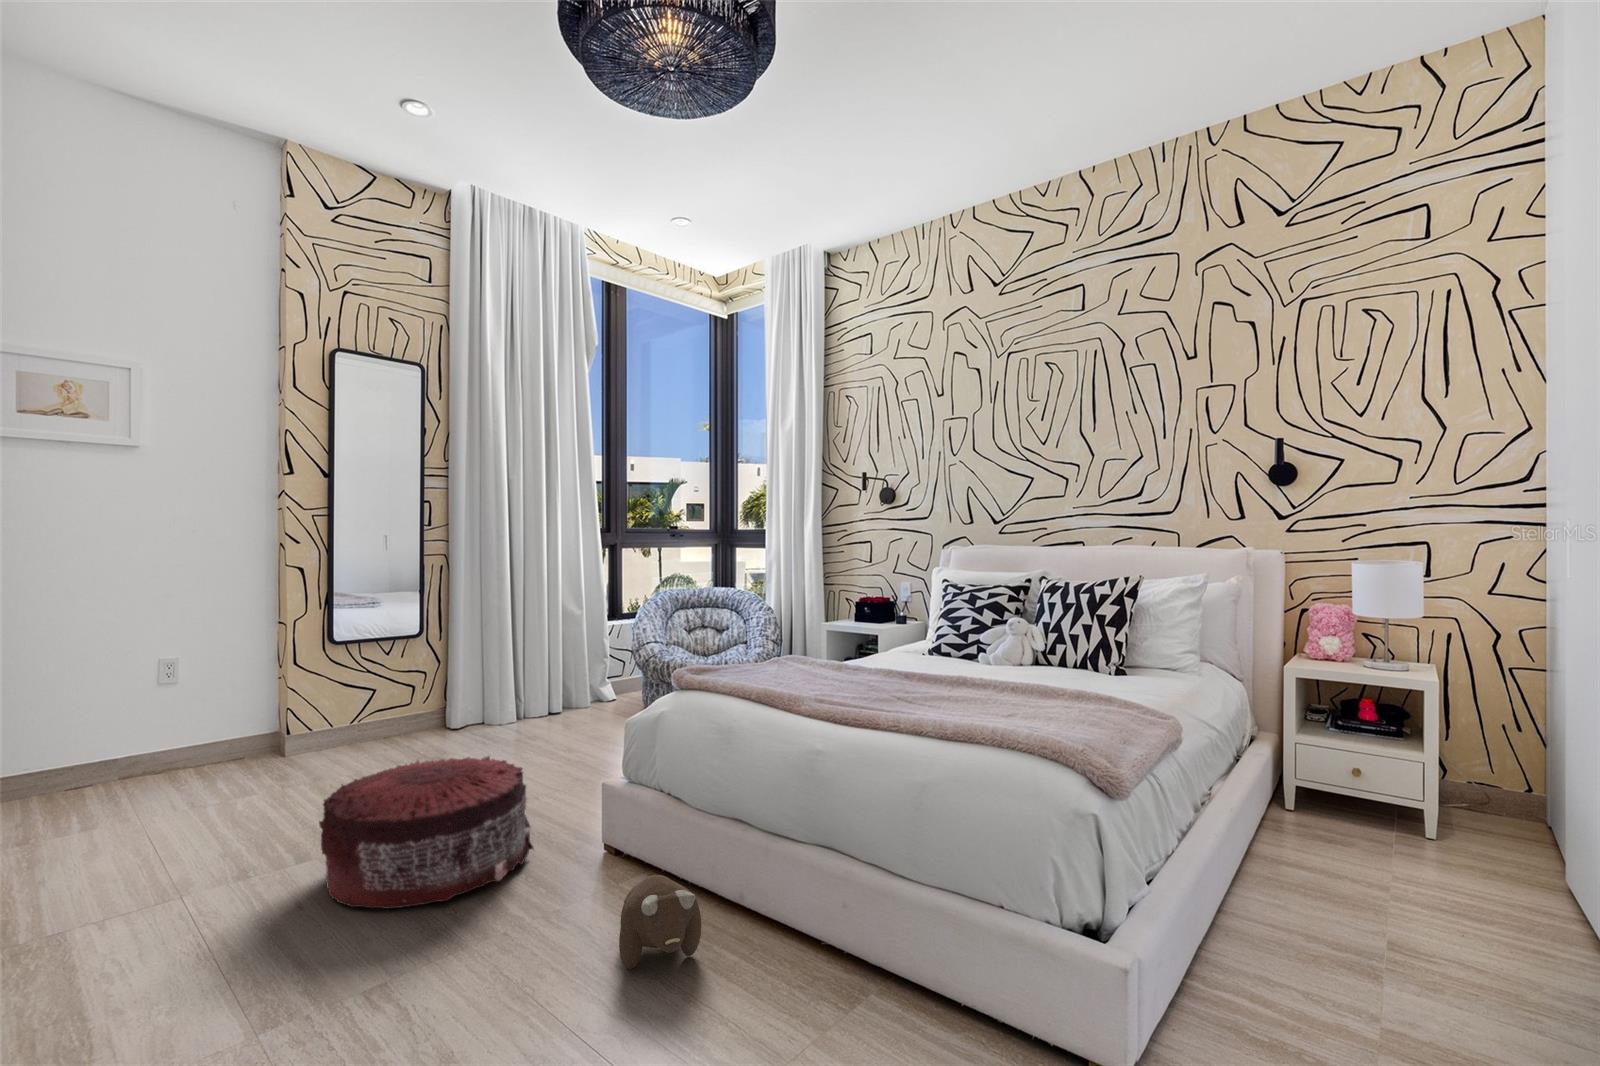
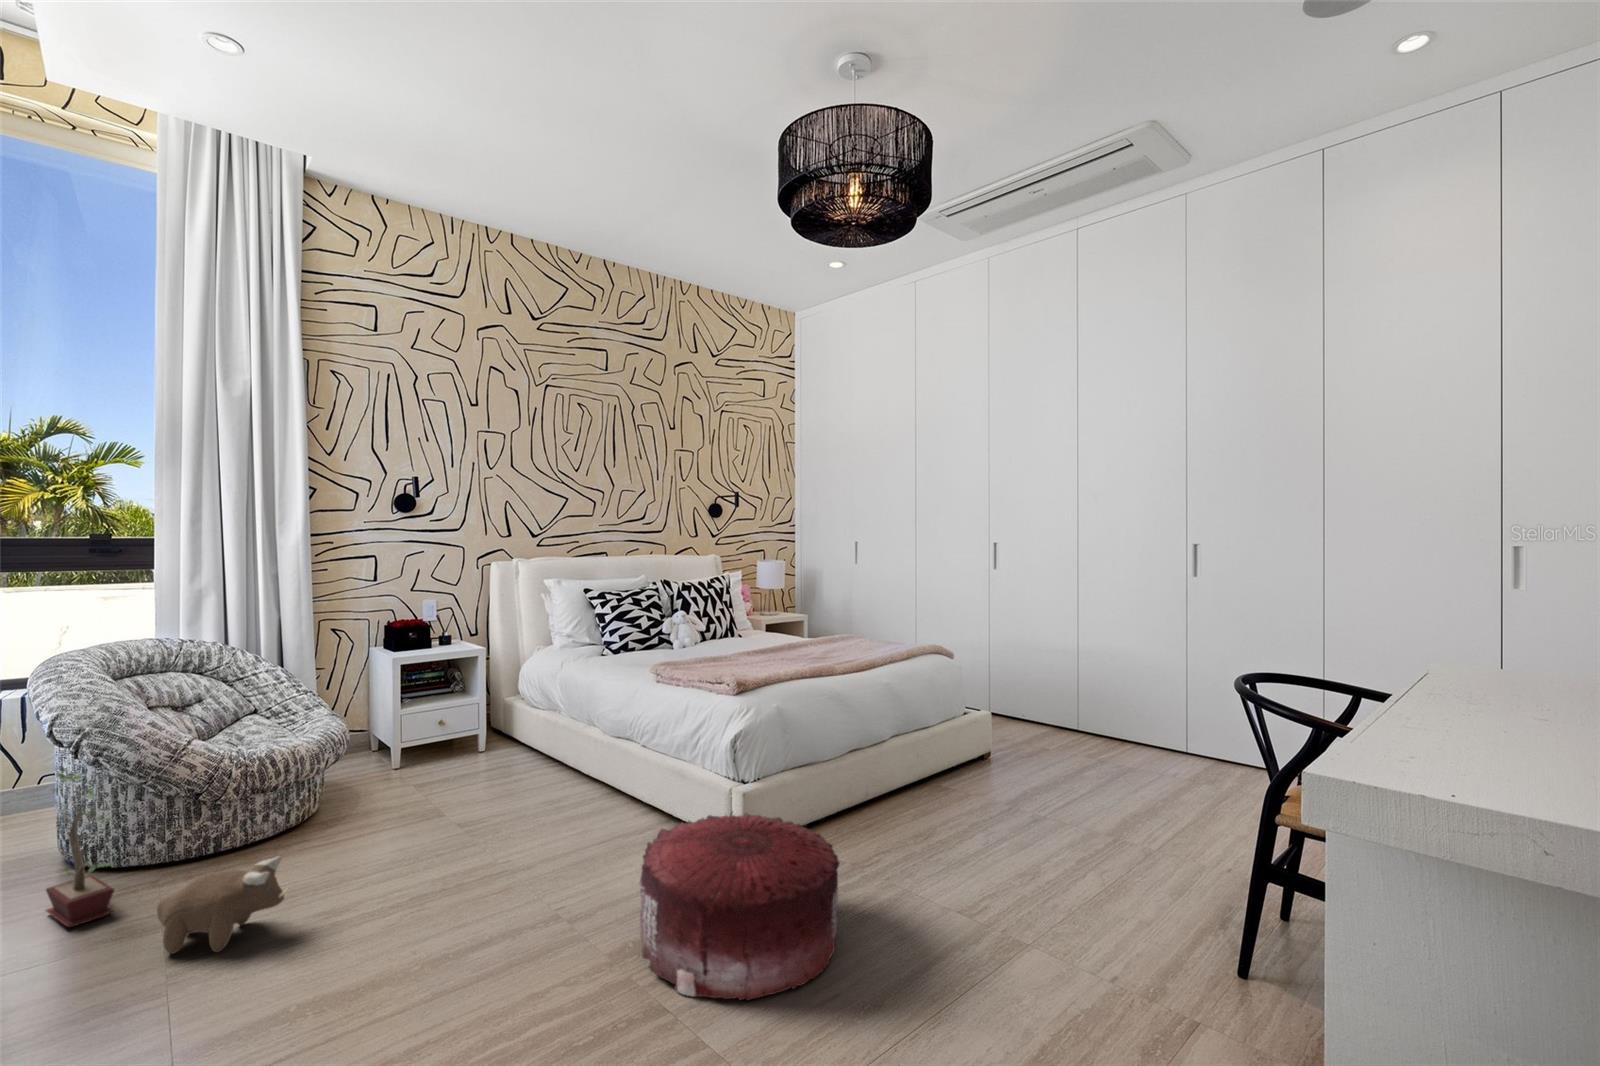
potted plant: none [542,637,599,721] -> present [46,767,115,927]
plush toy: present [619,875,701,969] -> present [157,856,287,954]

